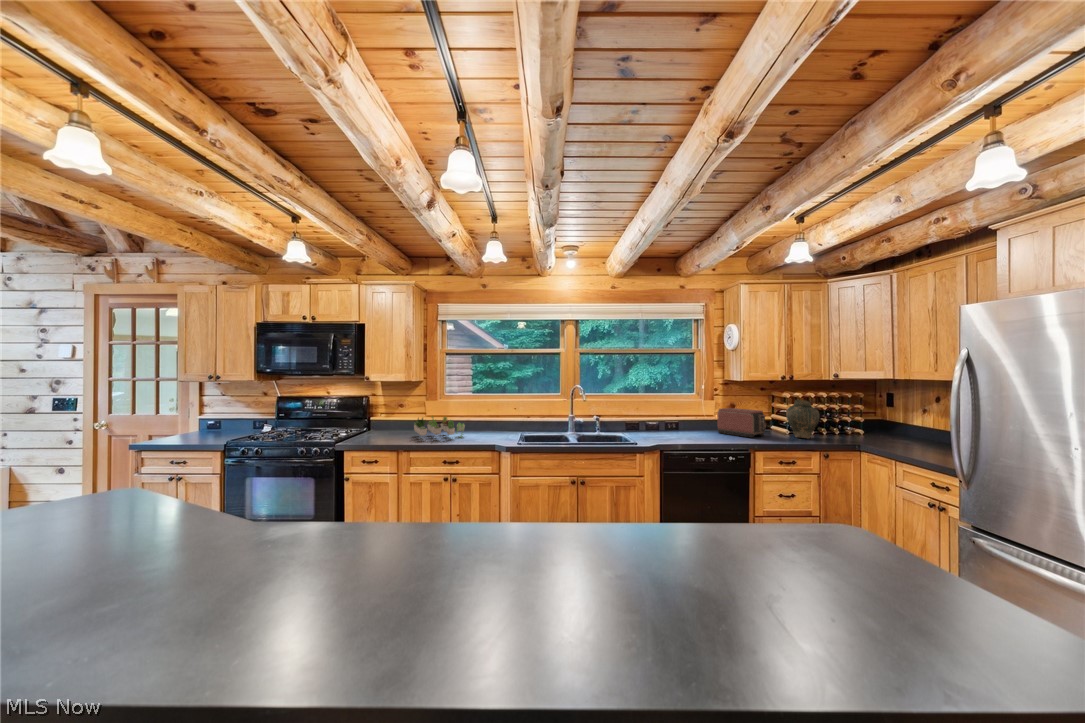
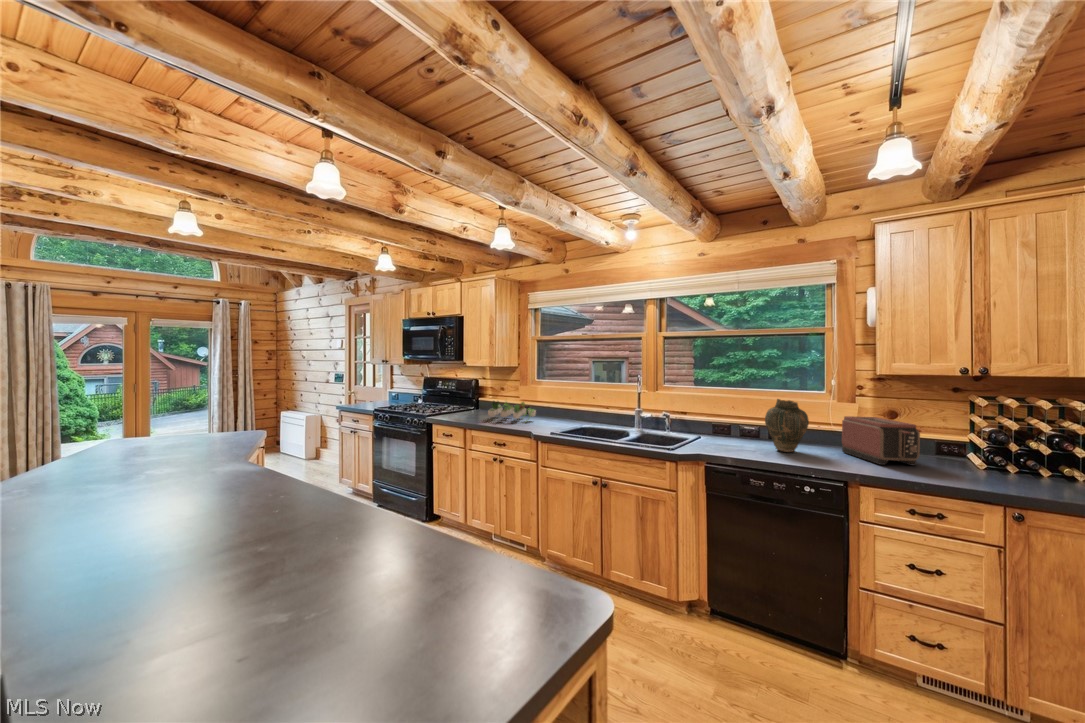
vase: present [786,400,820,438] -> present [765,399,809,452]

